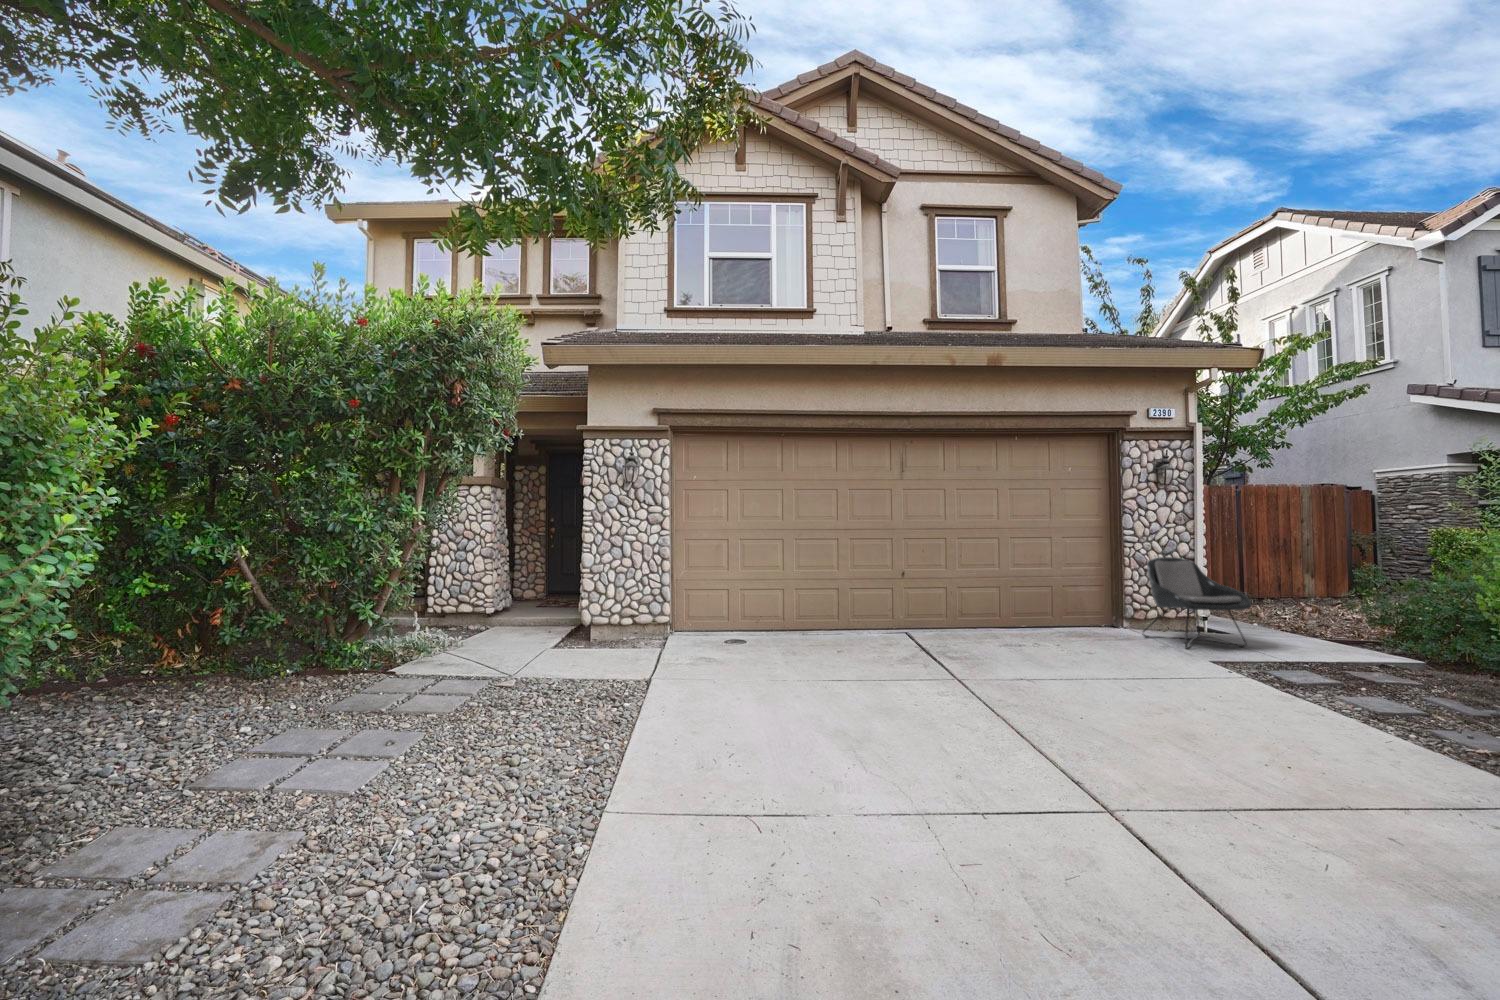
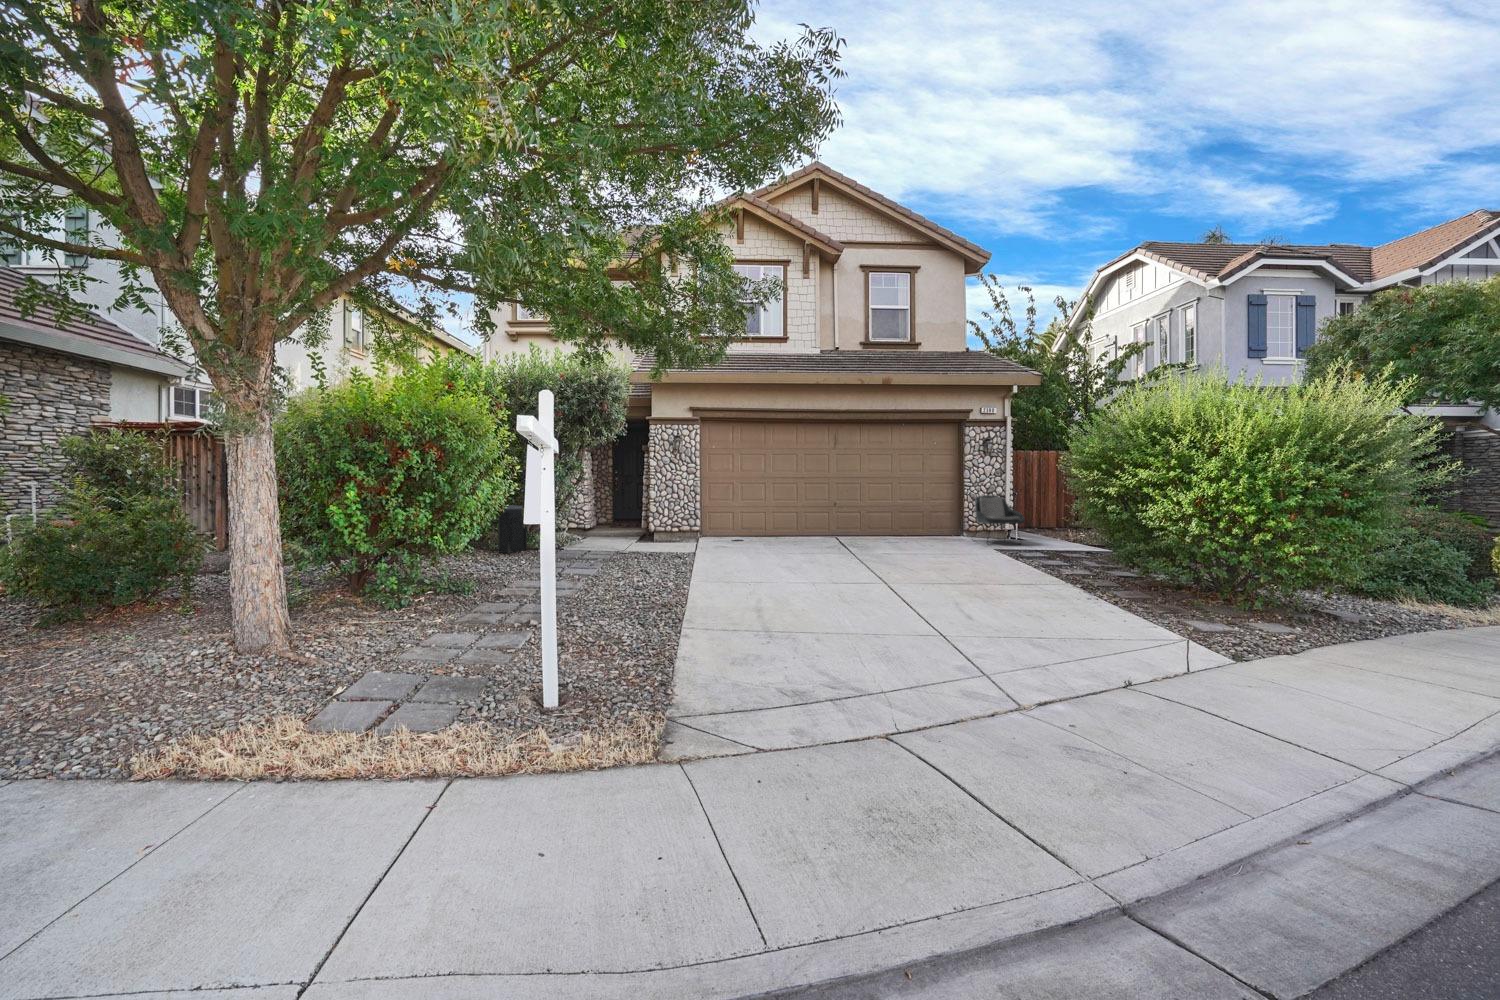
trash can: none [229,586,327,689] -> present [498,505,527,553]

